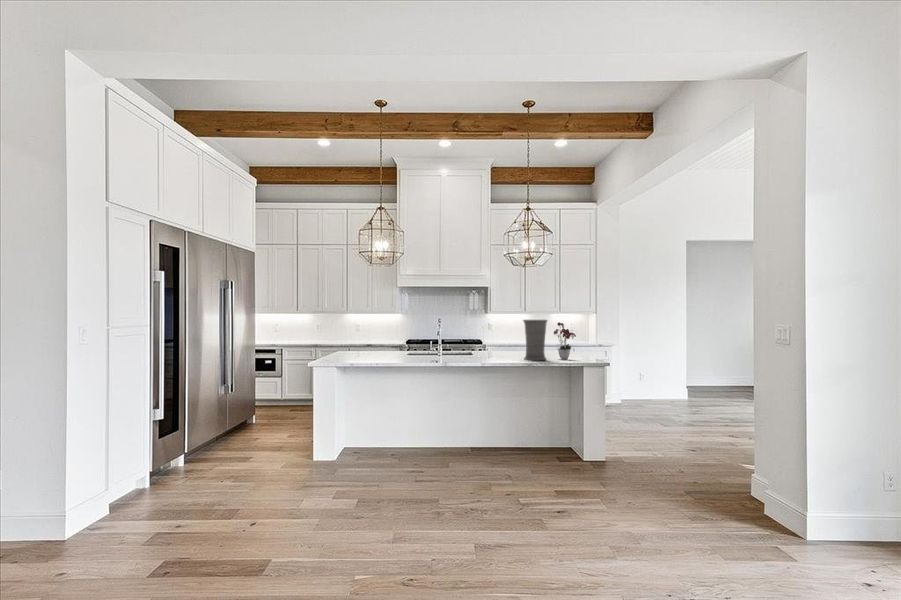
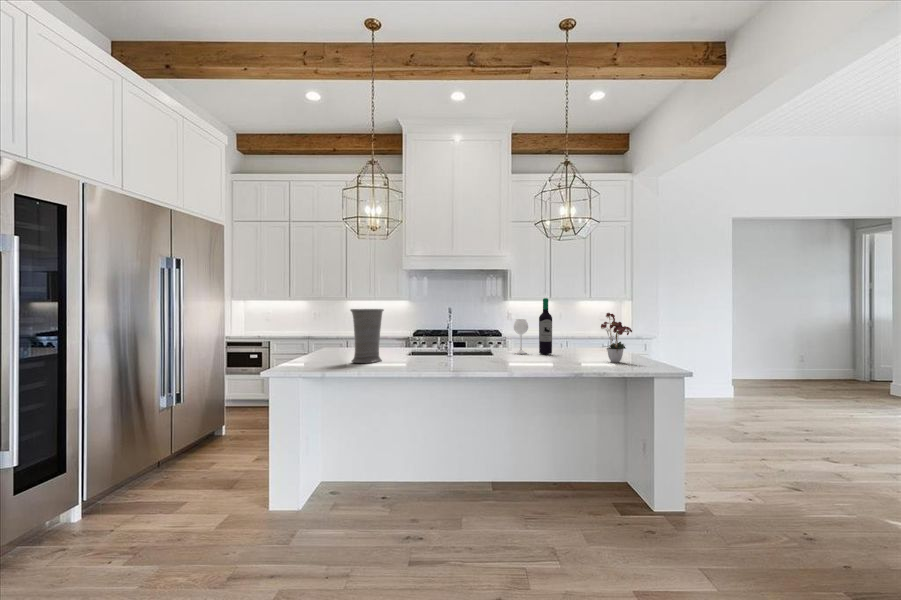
wine bottle: none [489,311,519,355] -> present [514,298,552,354]
vase: present [523,320,547,360] -> present [350,309,384,363]

